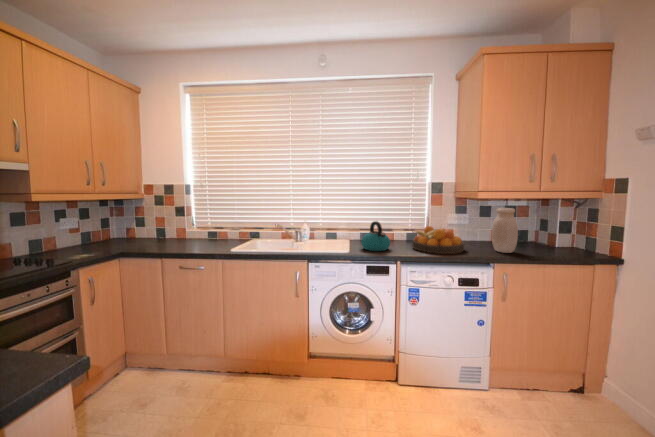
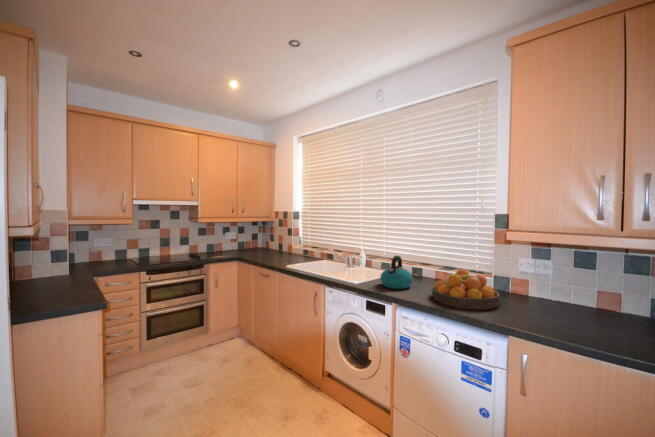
jar: present [492,208,518,253] -> none [533,256,571,327]

